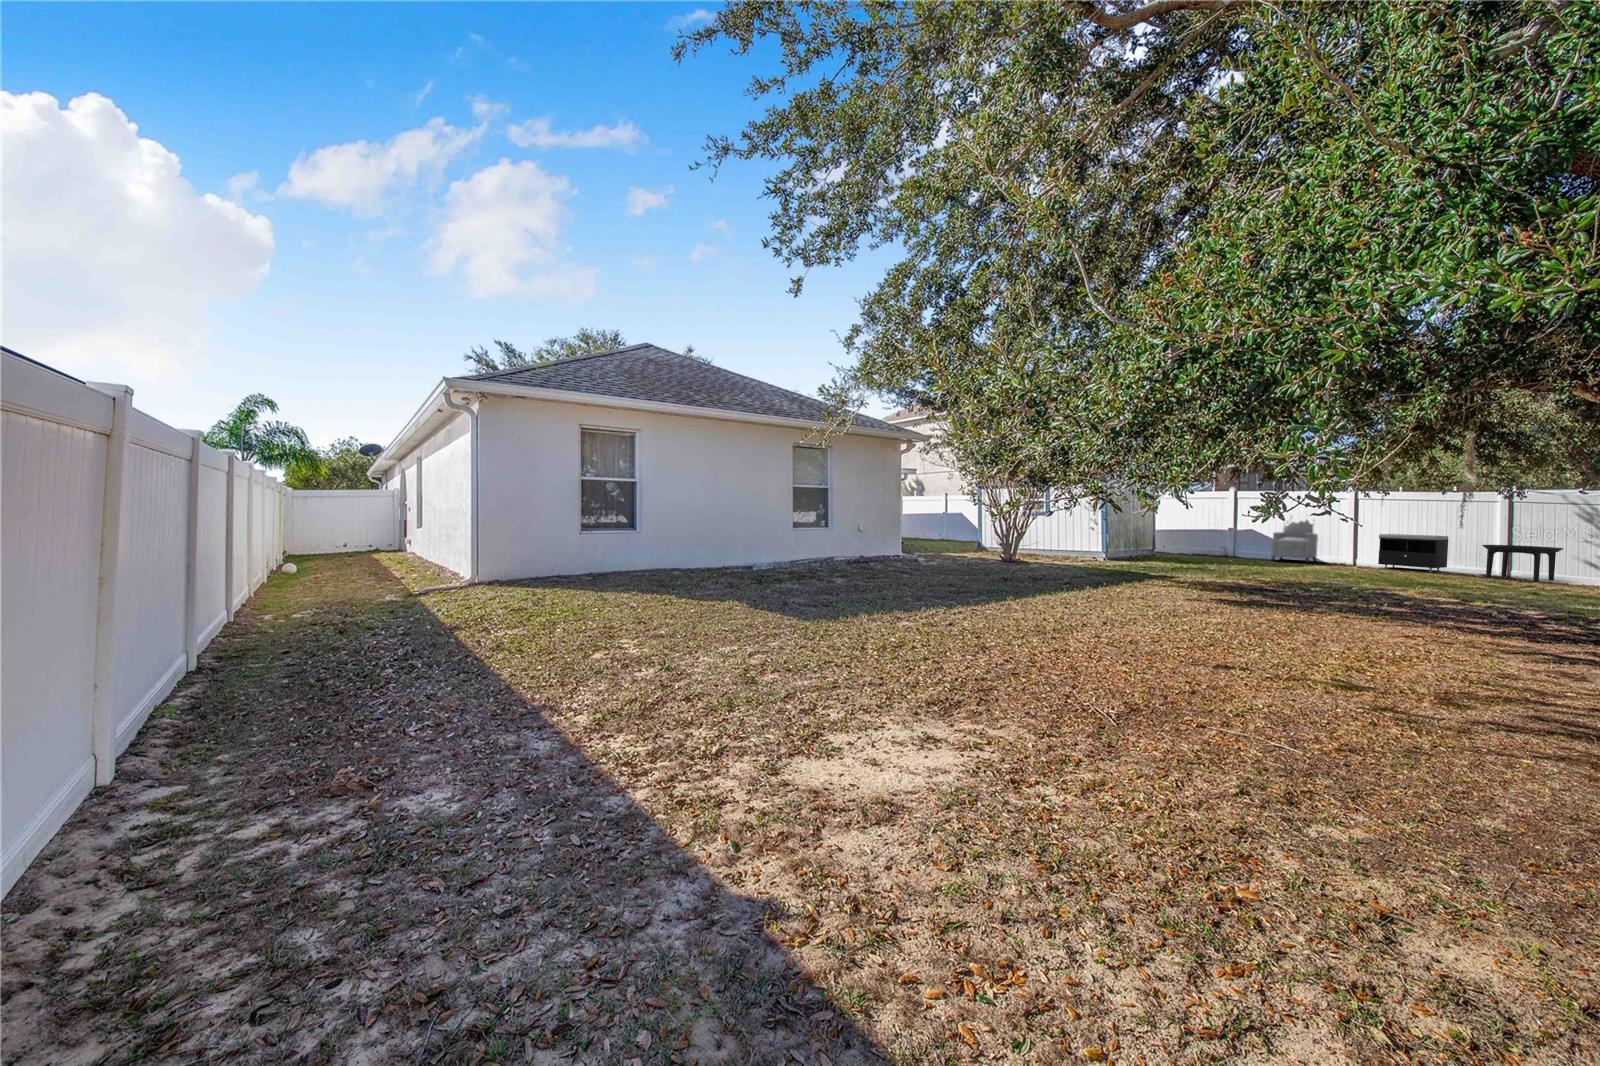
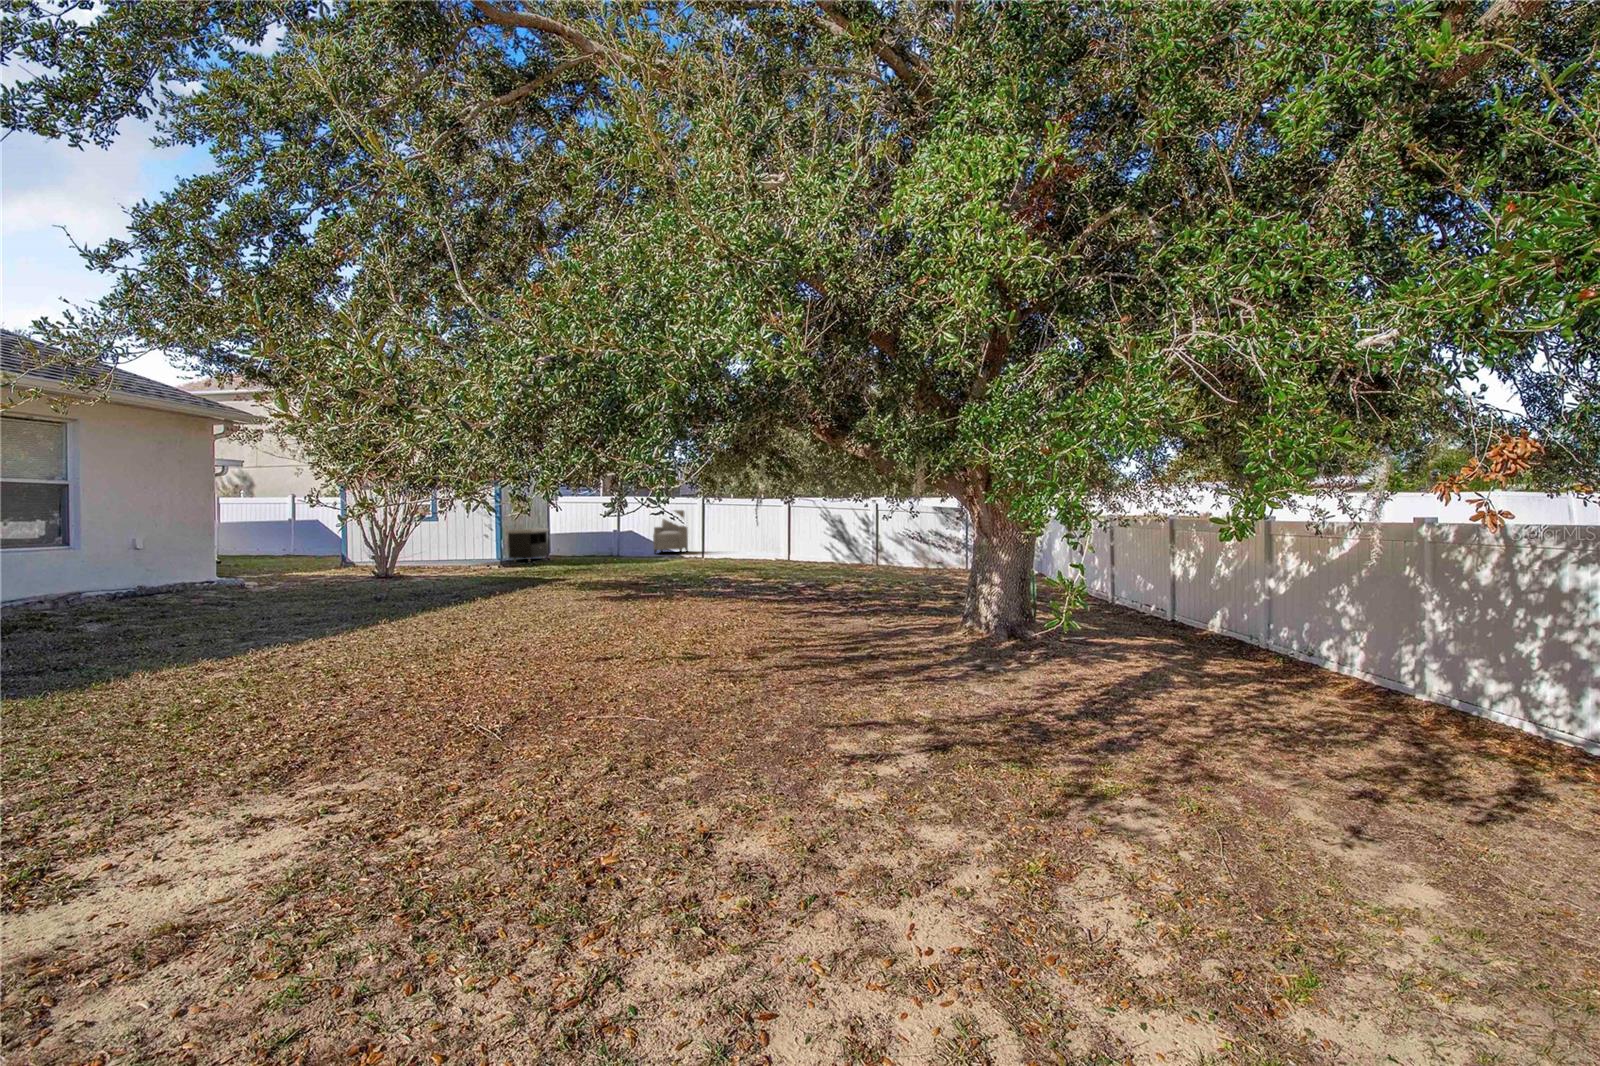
storage bench: present [1378,534,1448,572] -> present [508,528,548,561]
round table: present [1482,545,1564,582] -> none [790,528,833,555]

